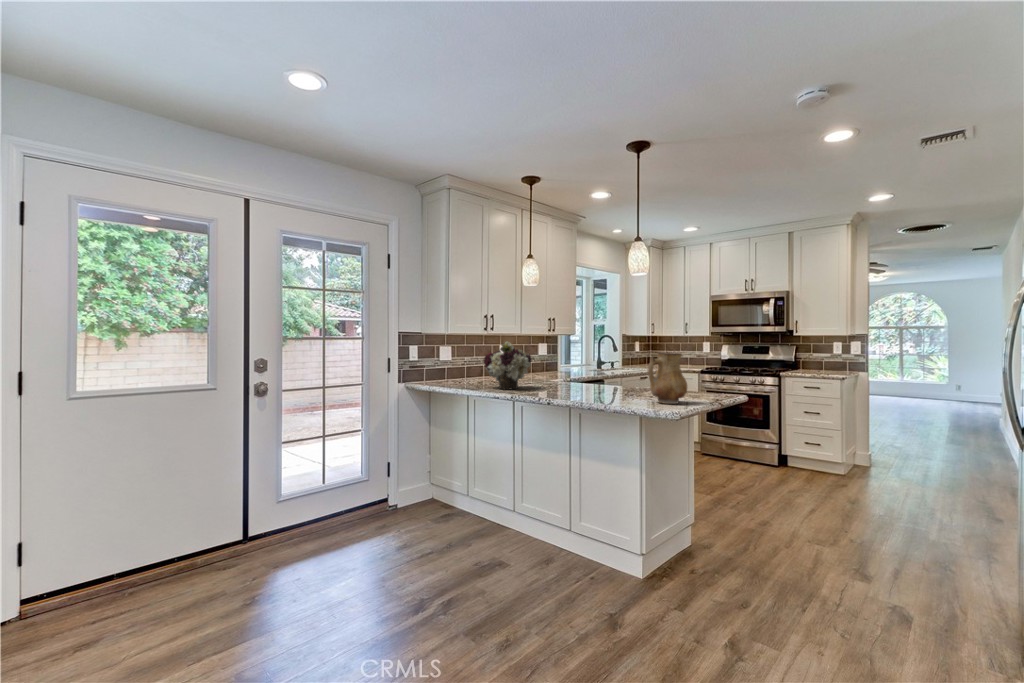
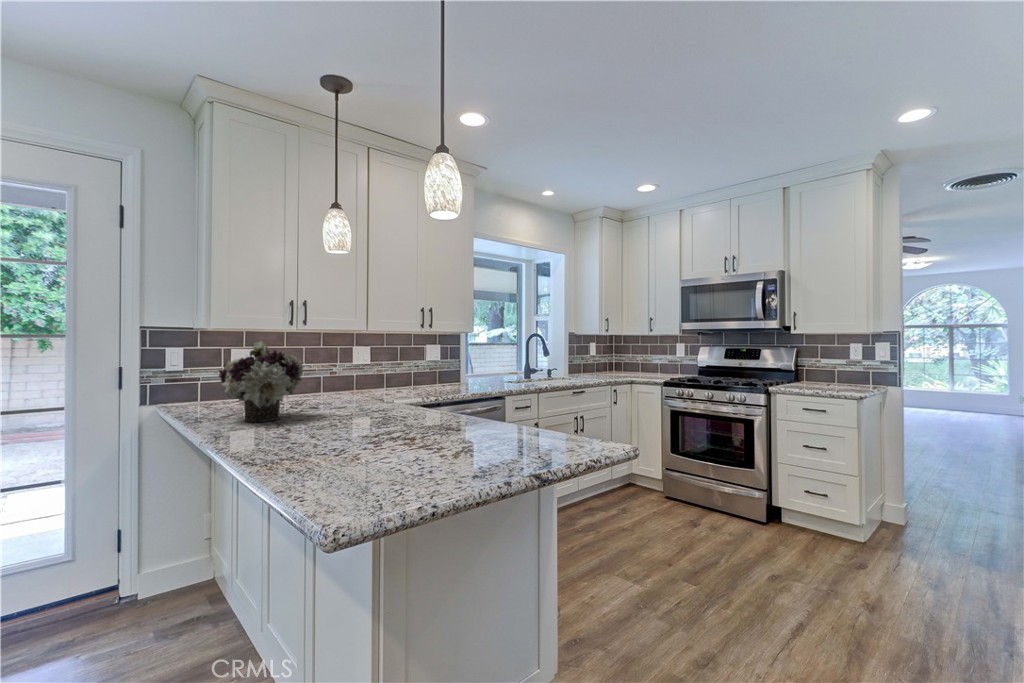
ceramic pitcher: present [648,352,687,404] -> none [367,361,460,479]

